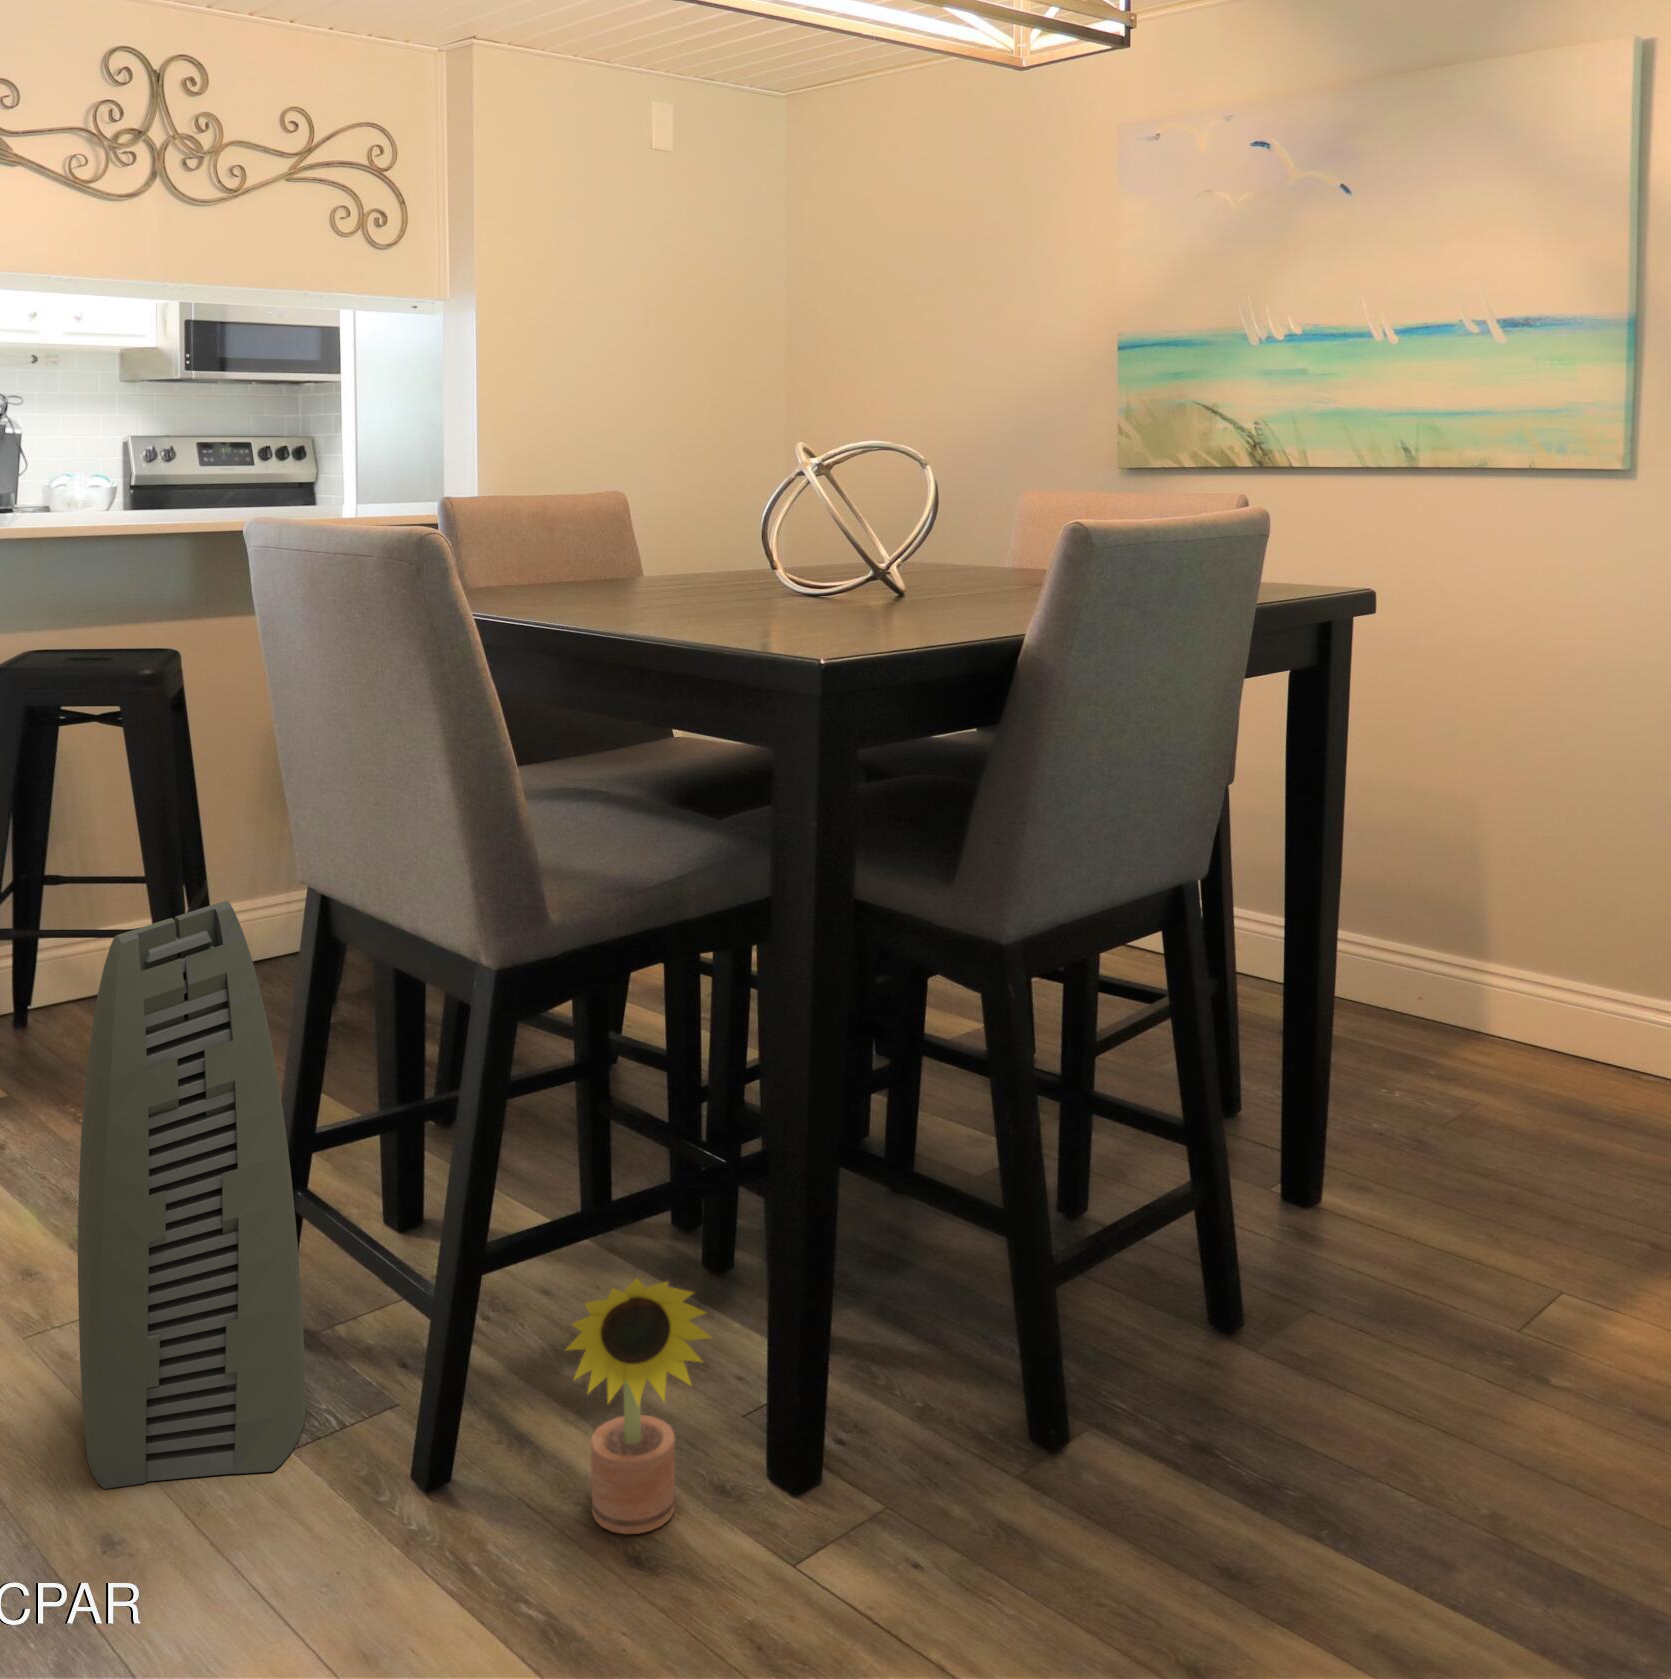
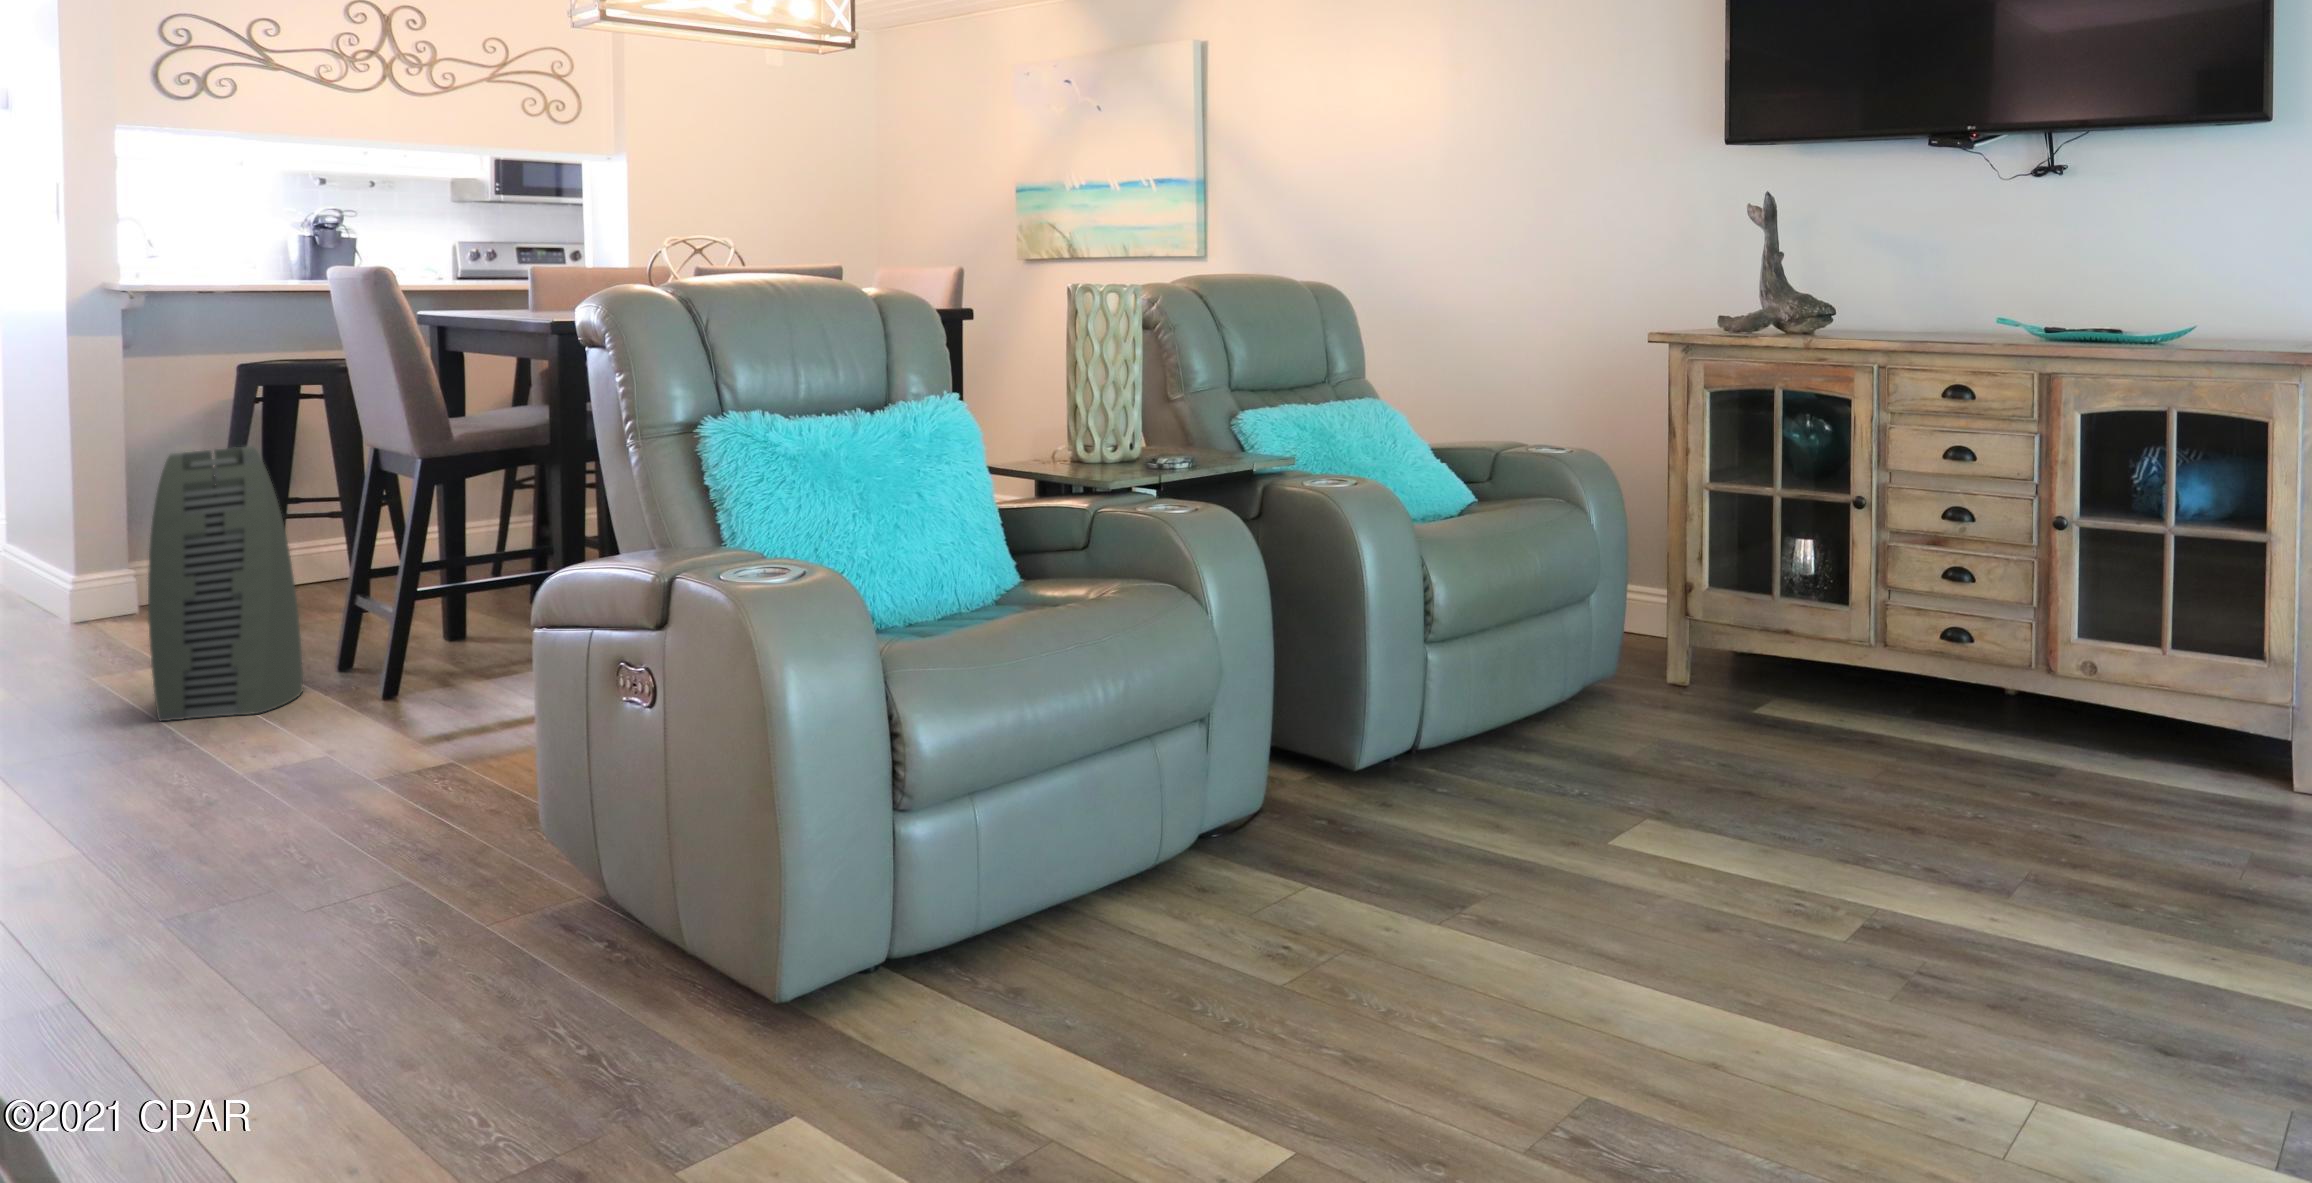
decorative plant: present [566,1279,711,1534] -> none [374,595,460,722]

